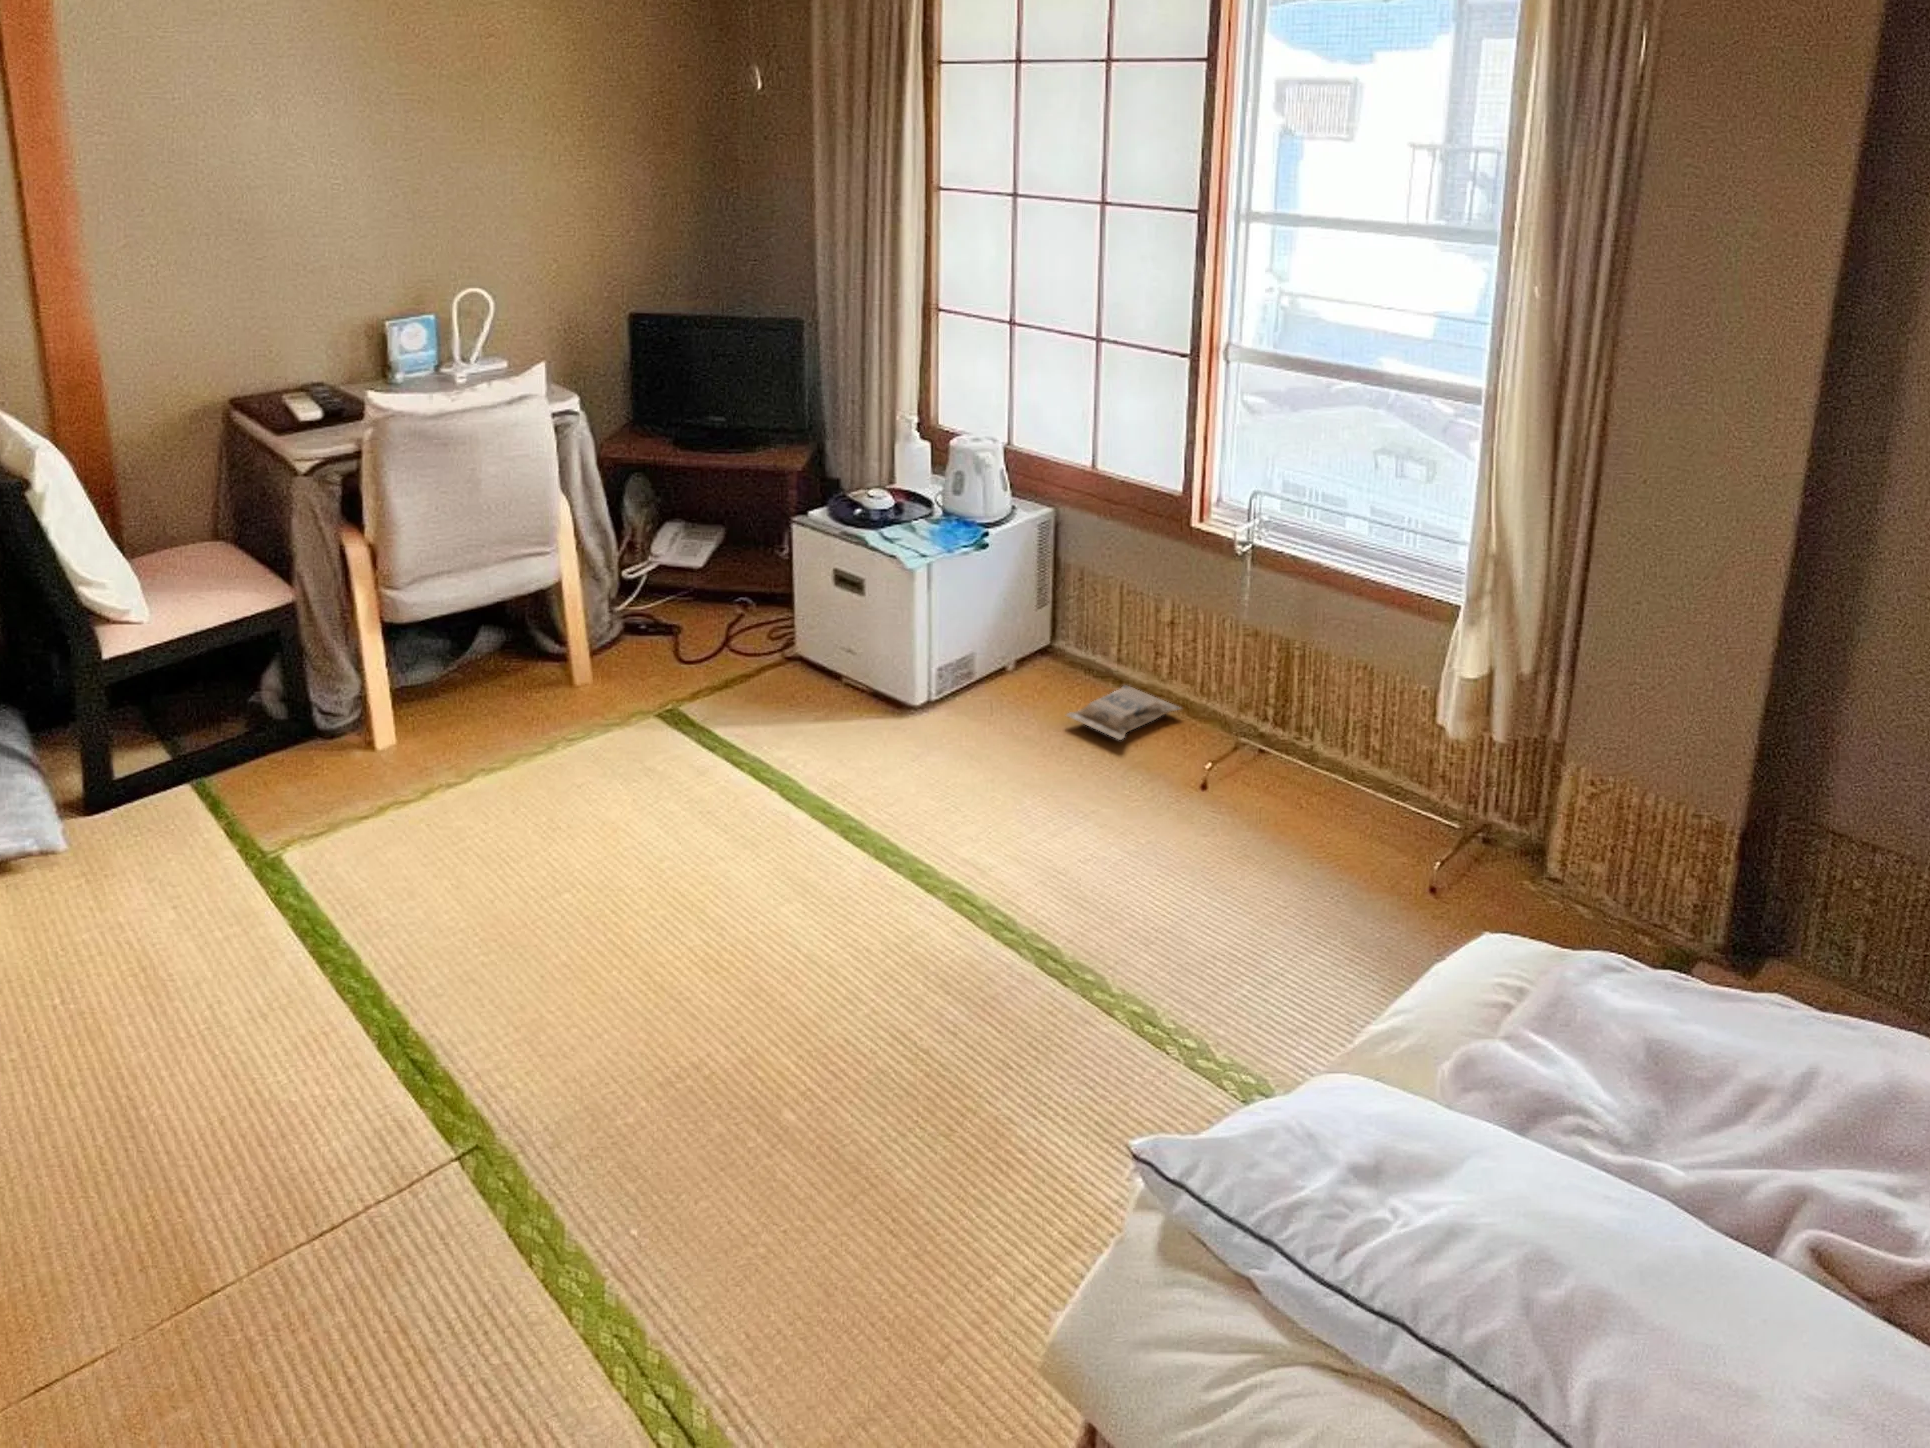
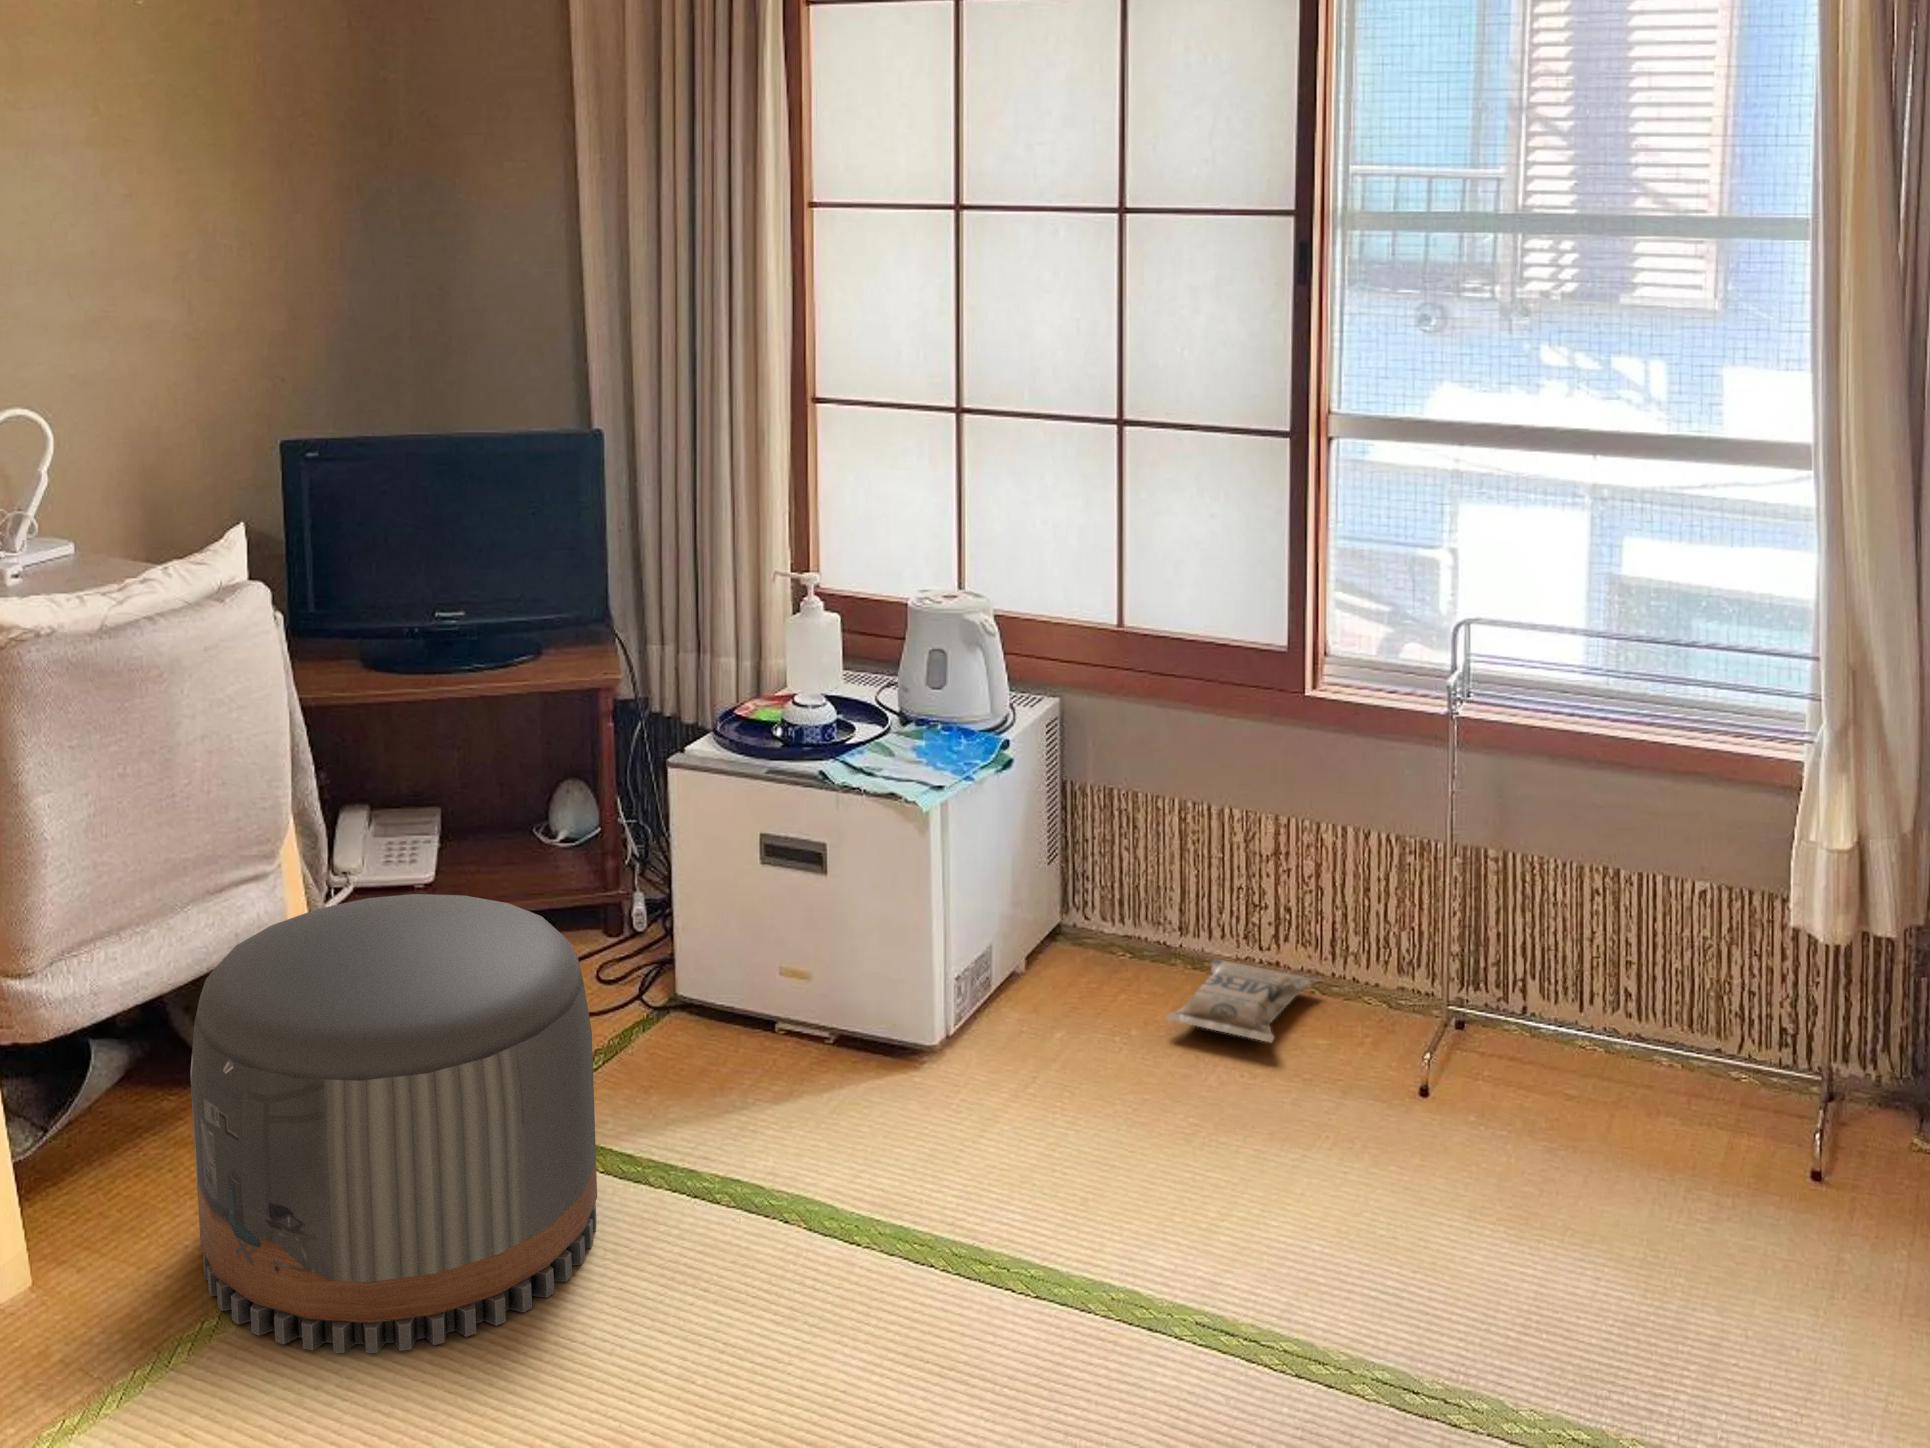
pouf: none [467,575,683,810] -> present [190,894,597,1353]

